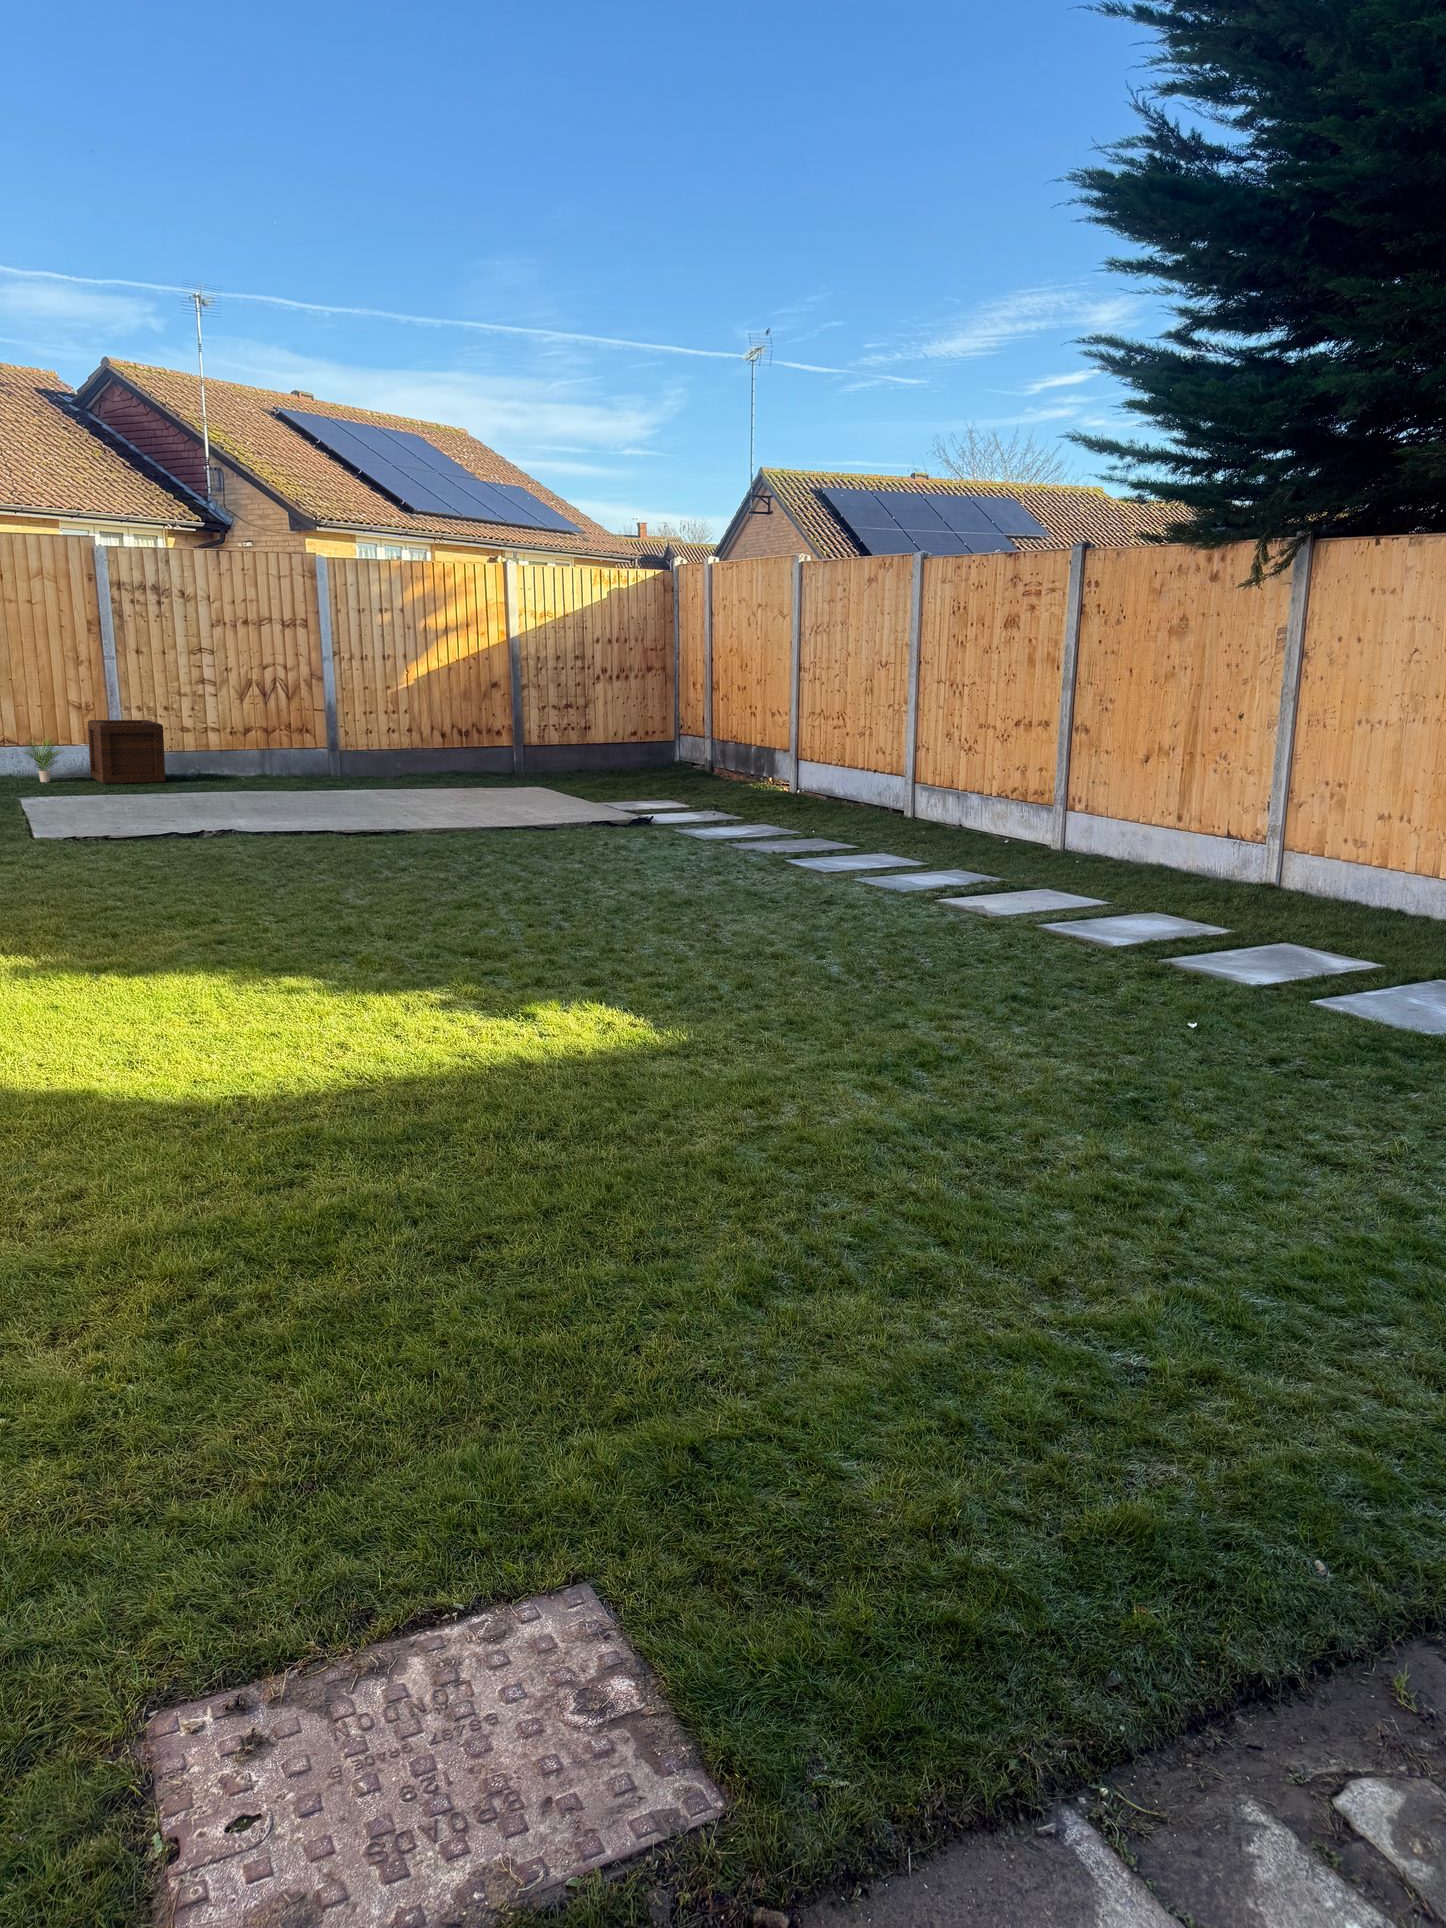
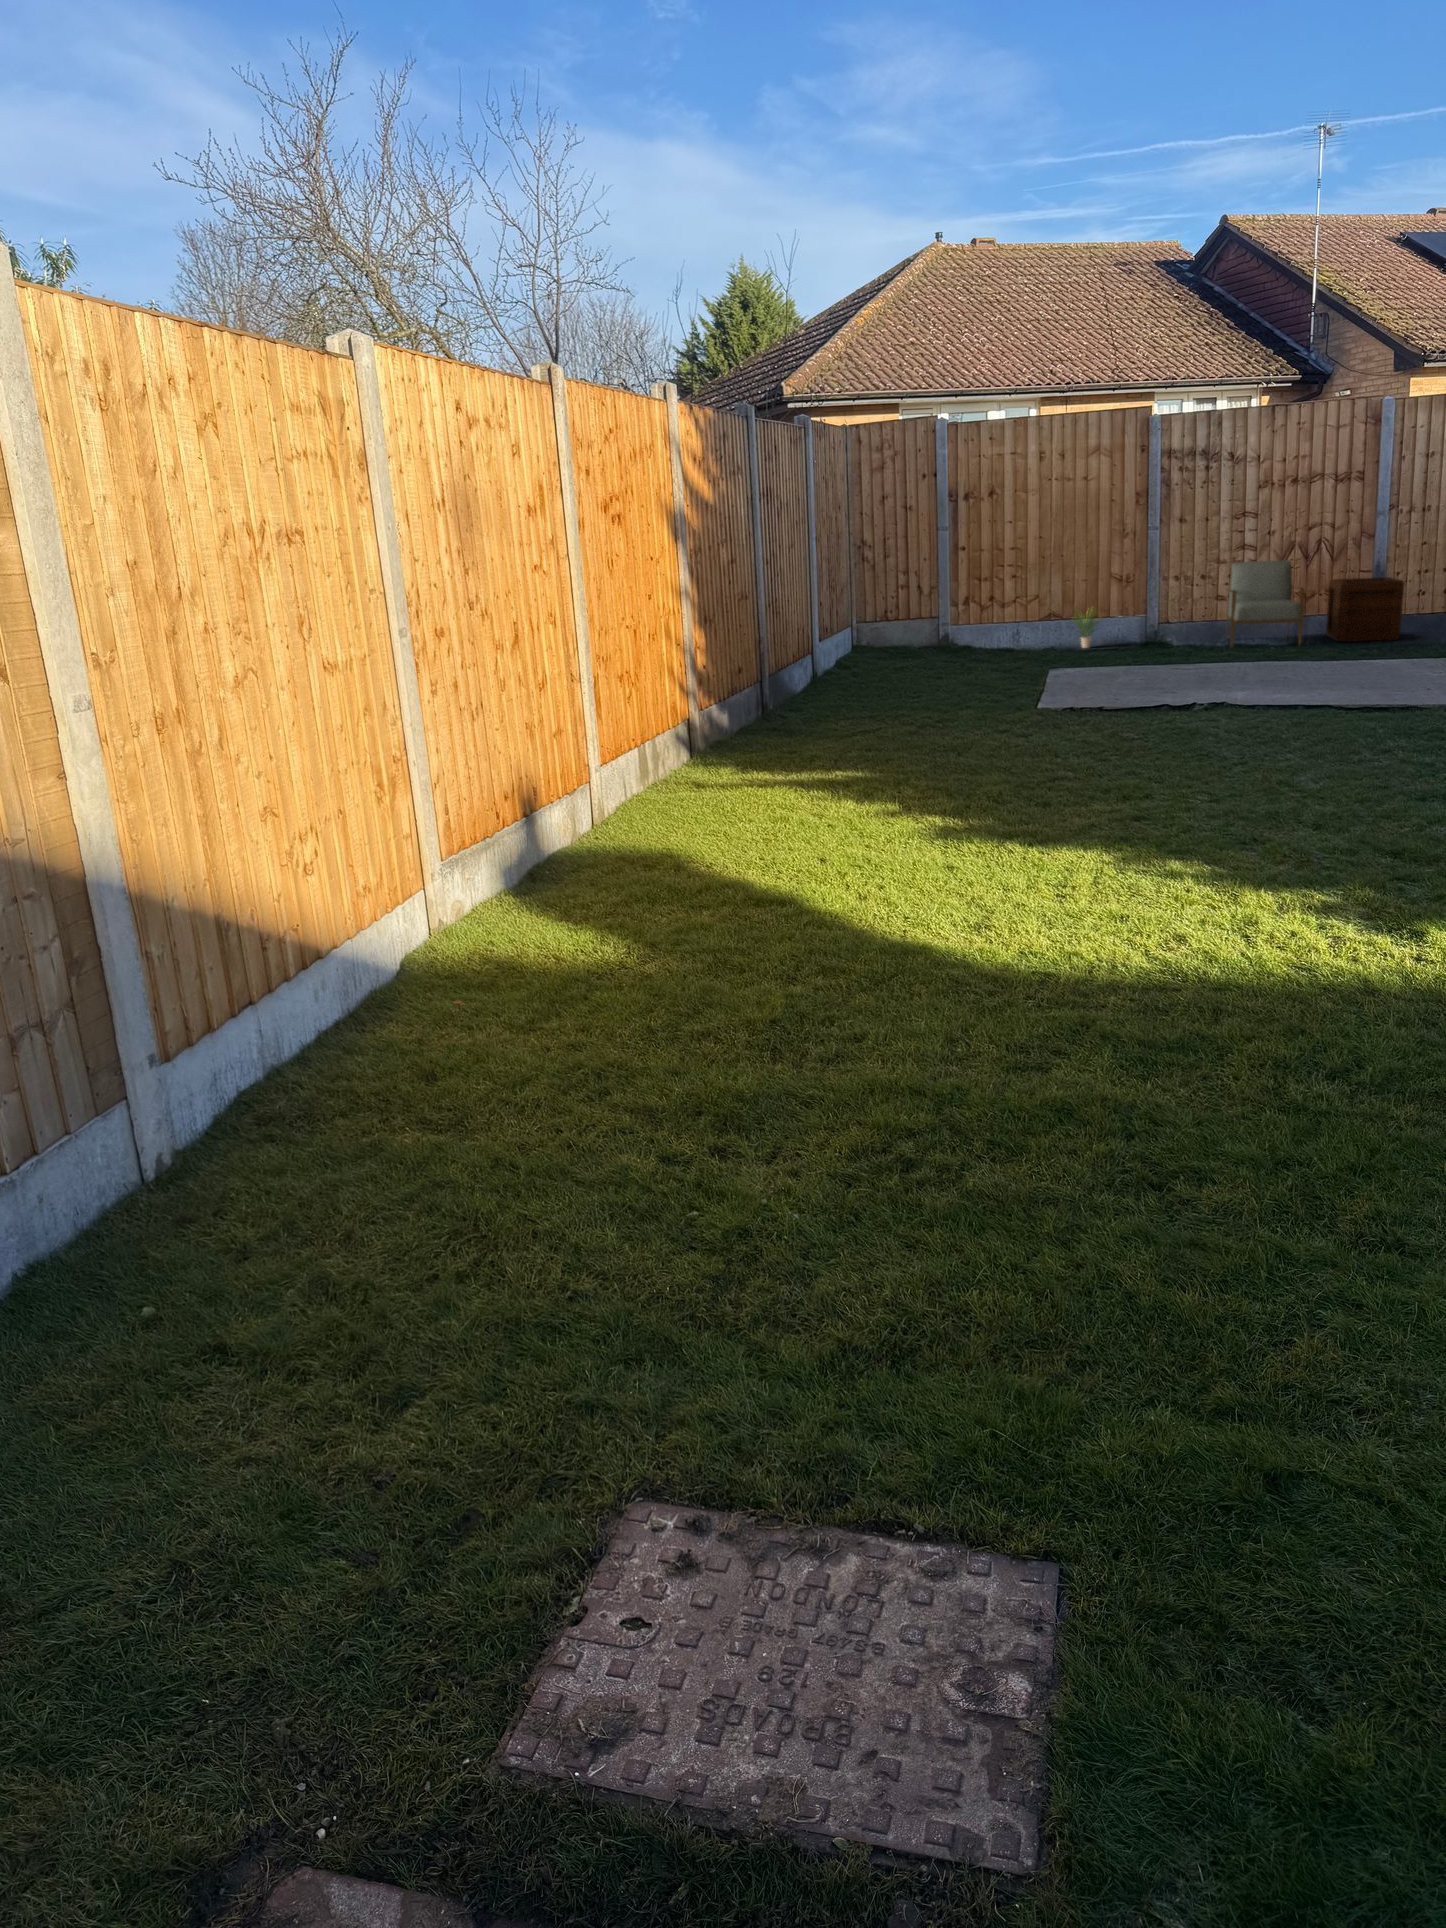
chair: none [190,699,273,783] -> present [1227,560,1305,647]
wooden crate: present [88,720,165,784] -> present [1326,577,1404,642]

